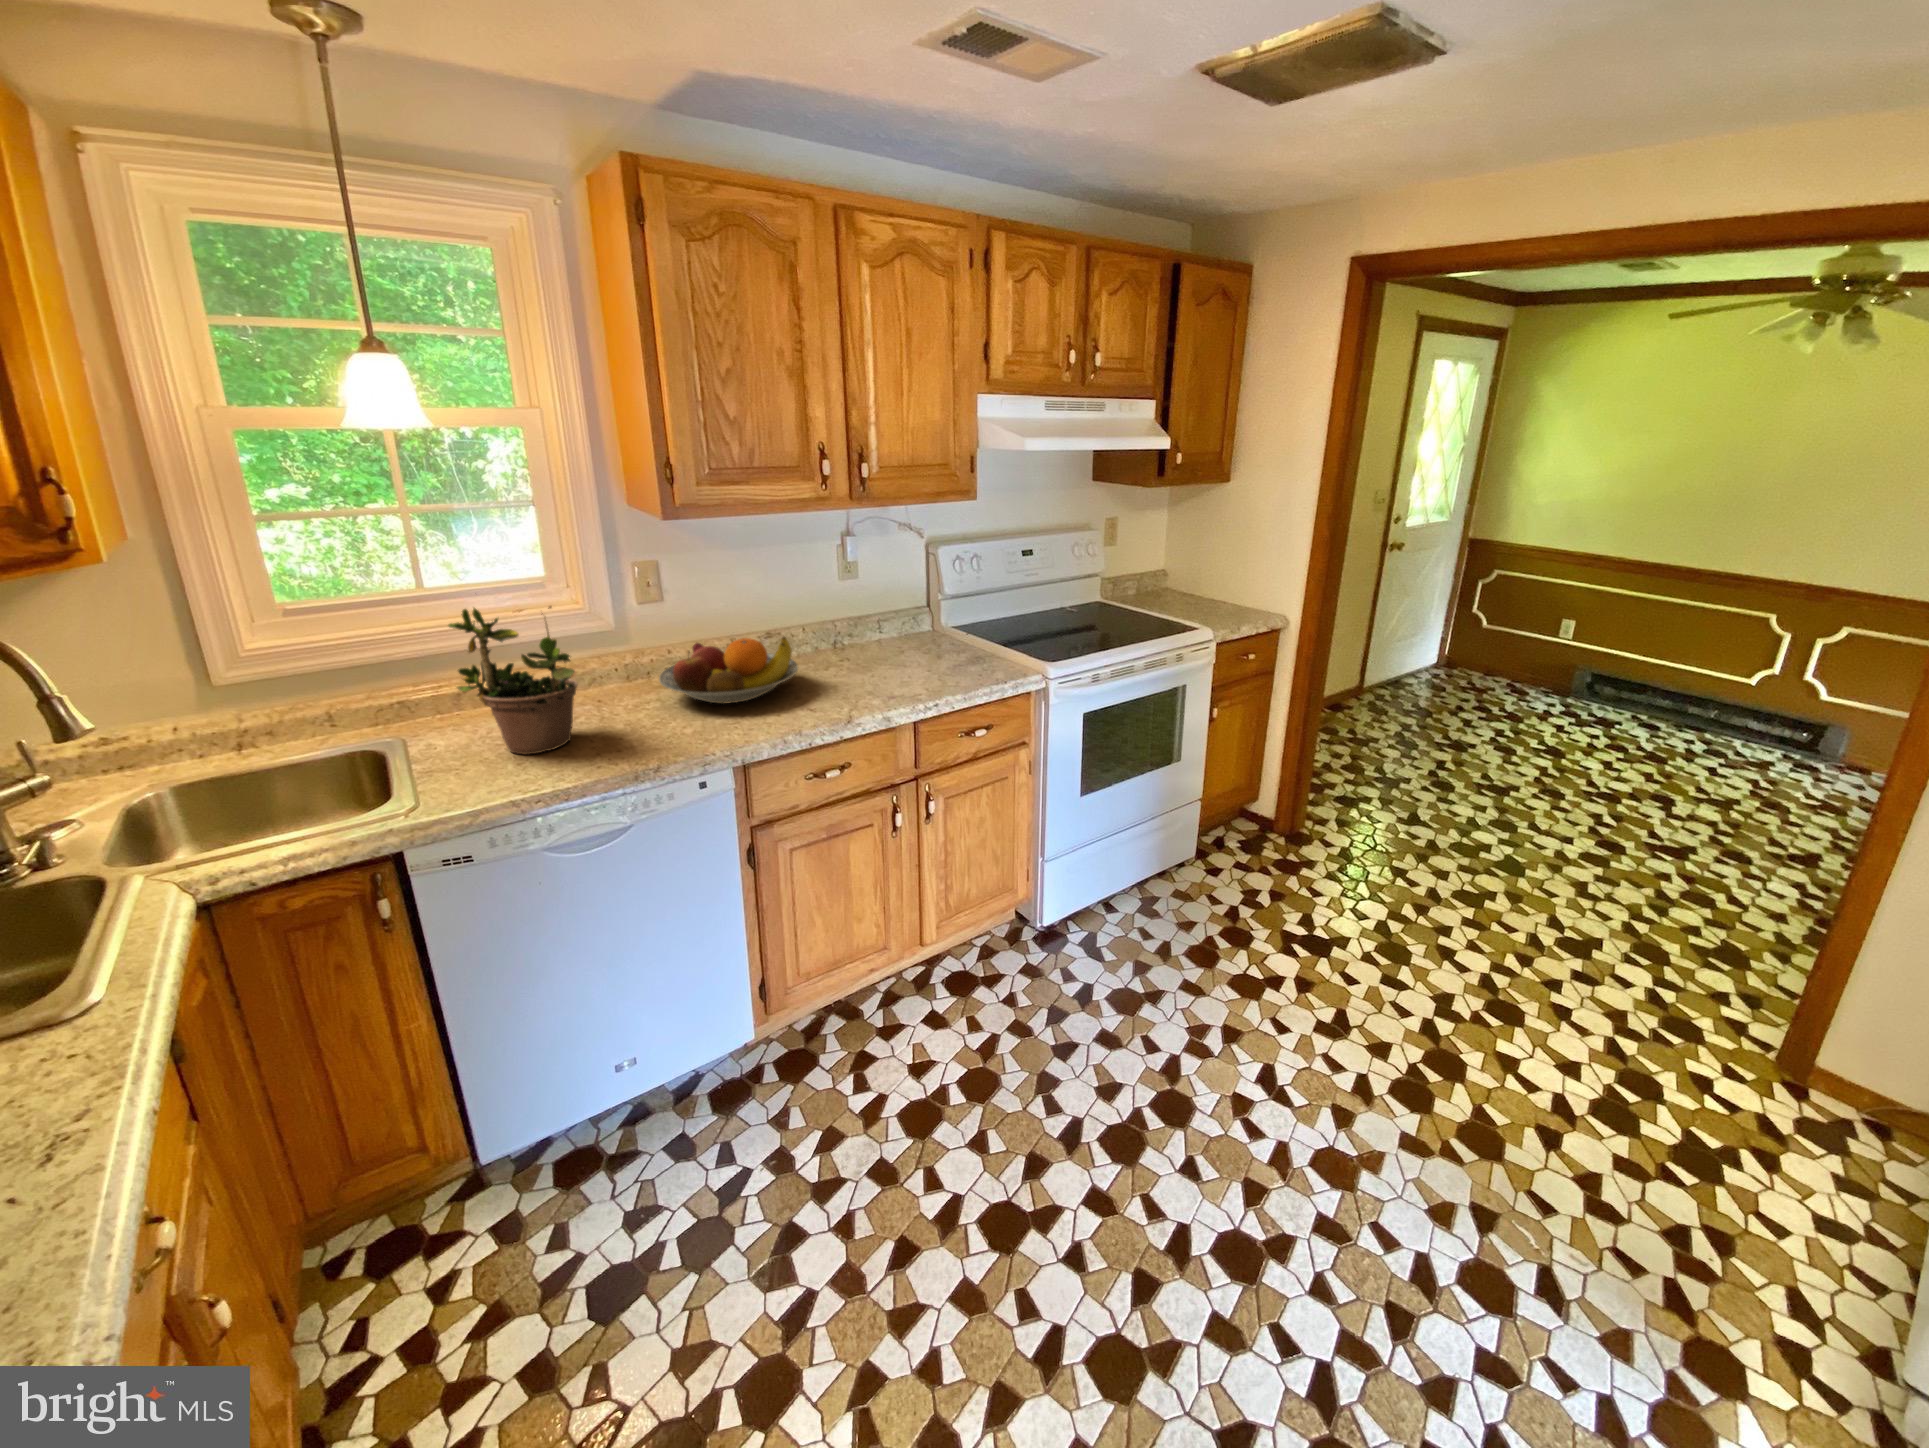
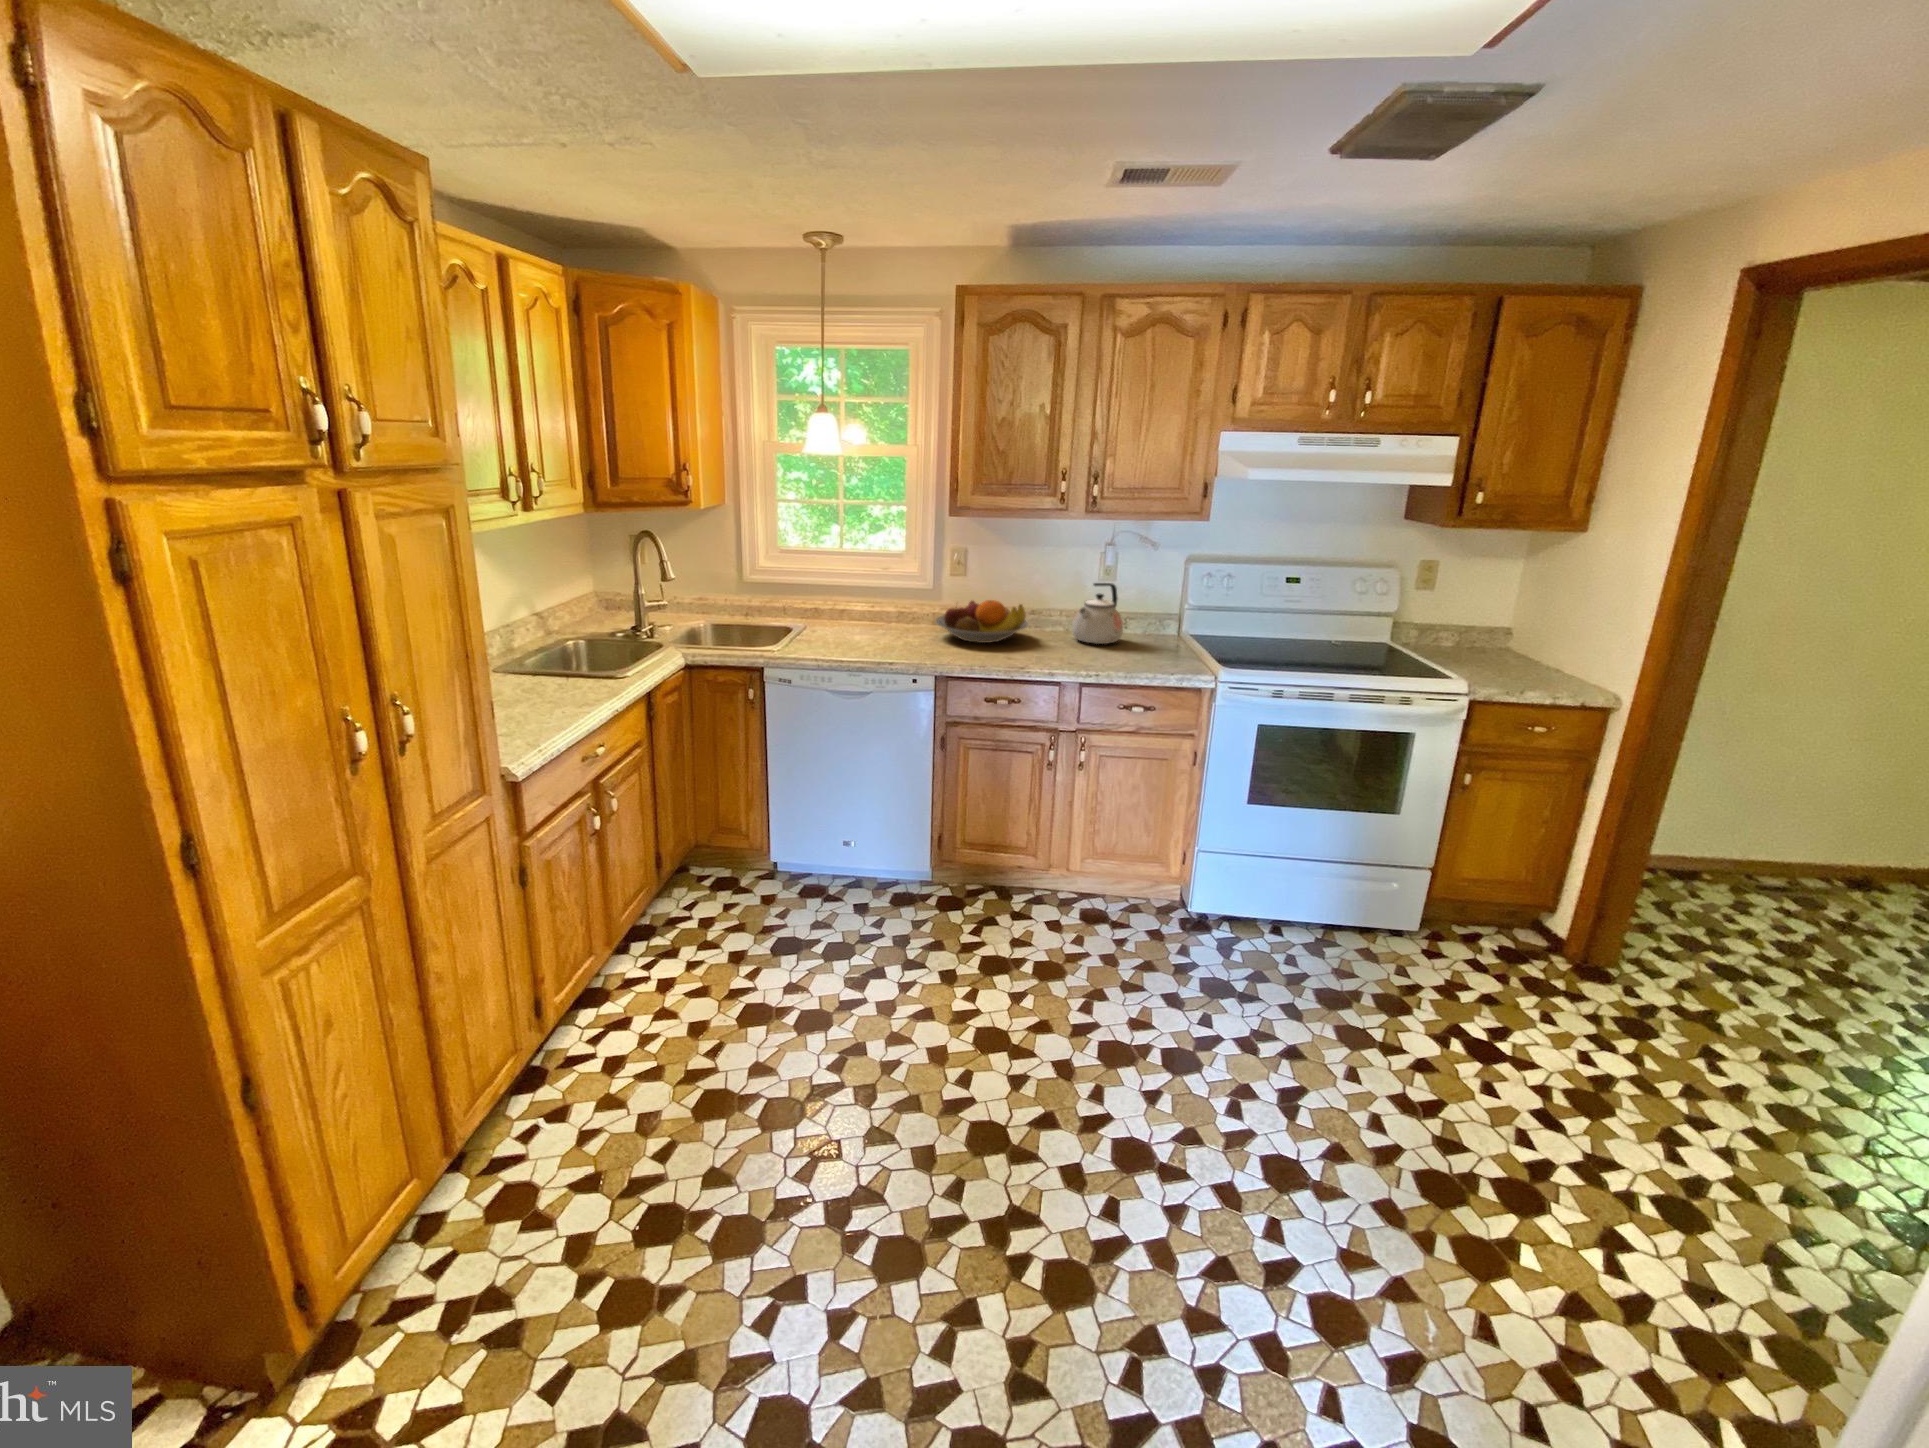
kettle: none [838,588,902,667] -> present [1072,583,1123,644]
potted plant: present [448,606,578,754] -> none [822,542,880,641]

